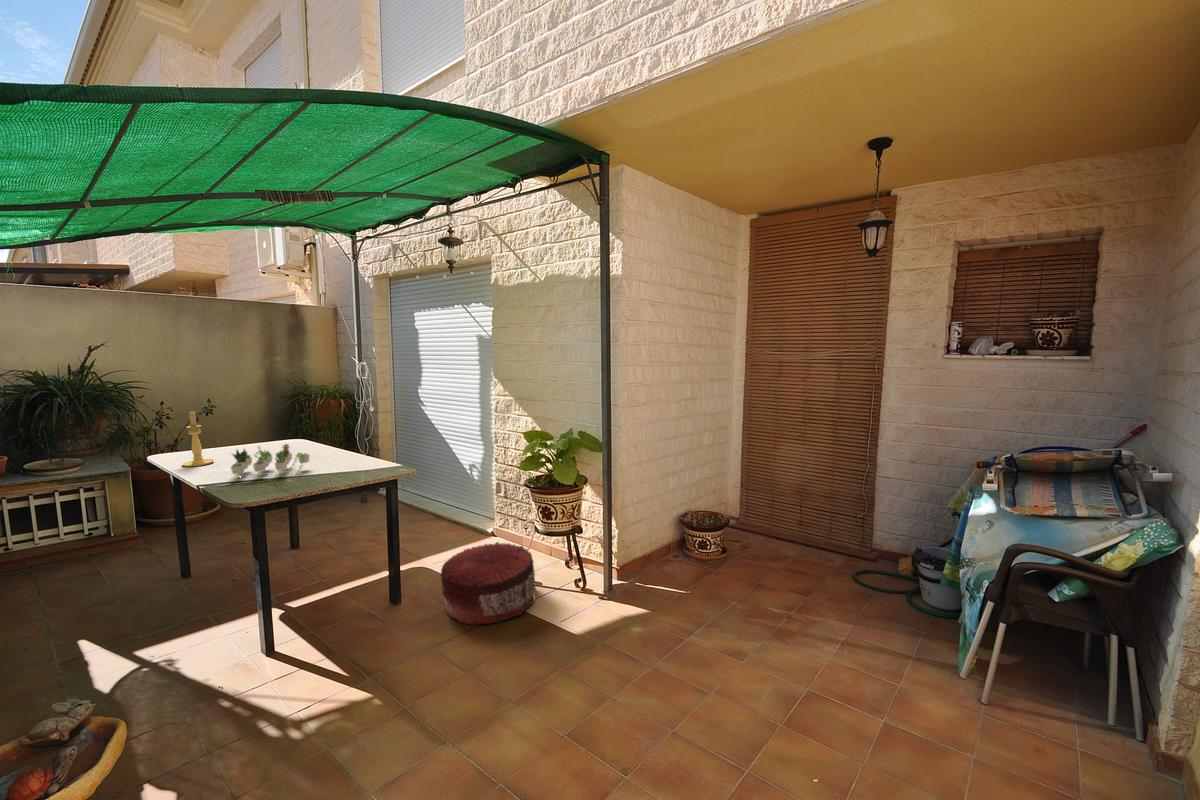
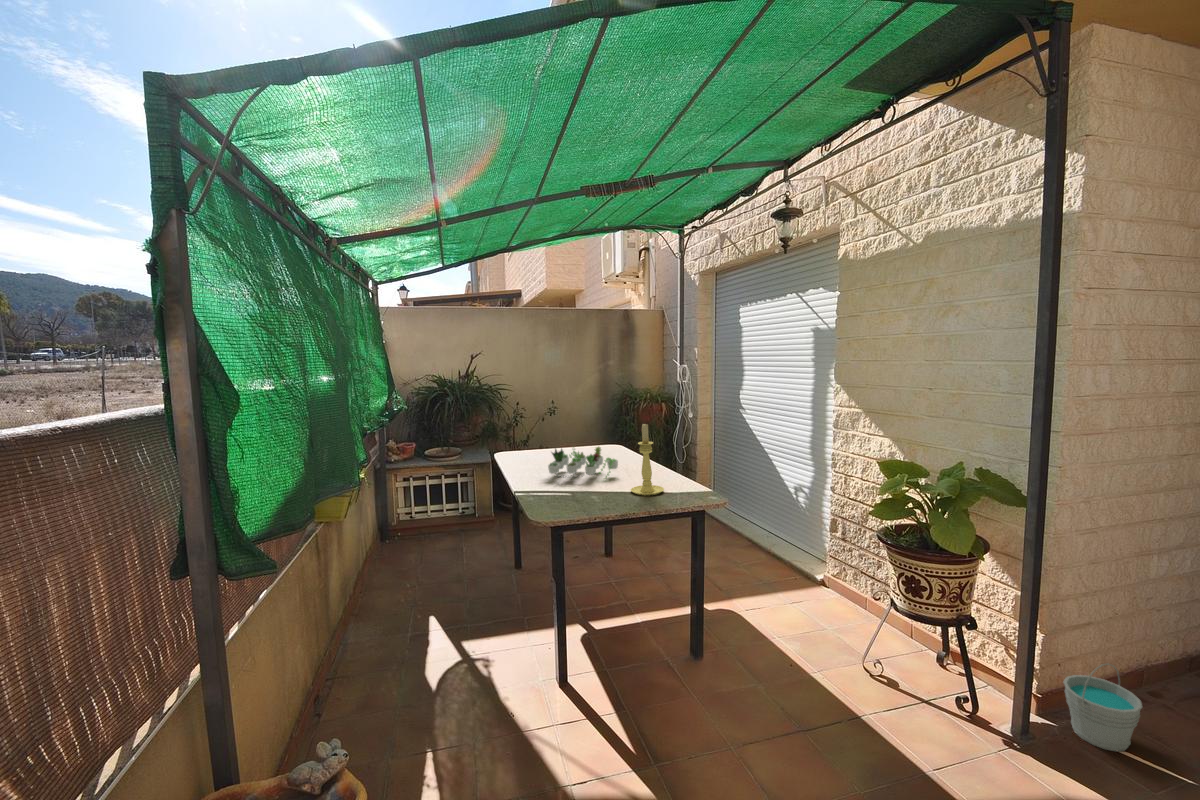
candle holder: present [182,412,214,467] -> present [631,424,664,495]
bucket: none [625,535,658,583] -> present [1063,664,1142,751]
pouf: present [441,542,536,625] -> none [751,605,891,732]

